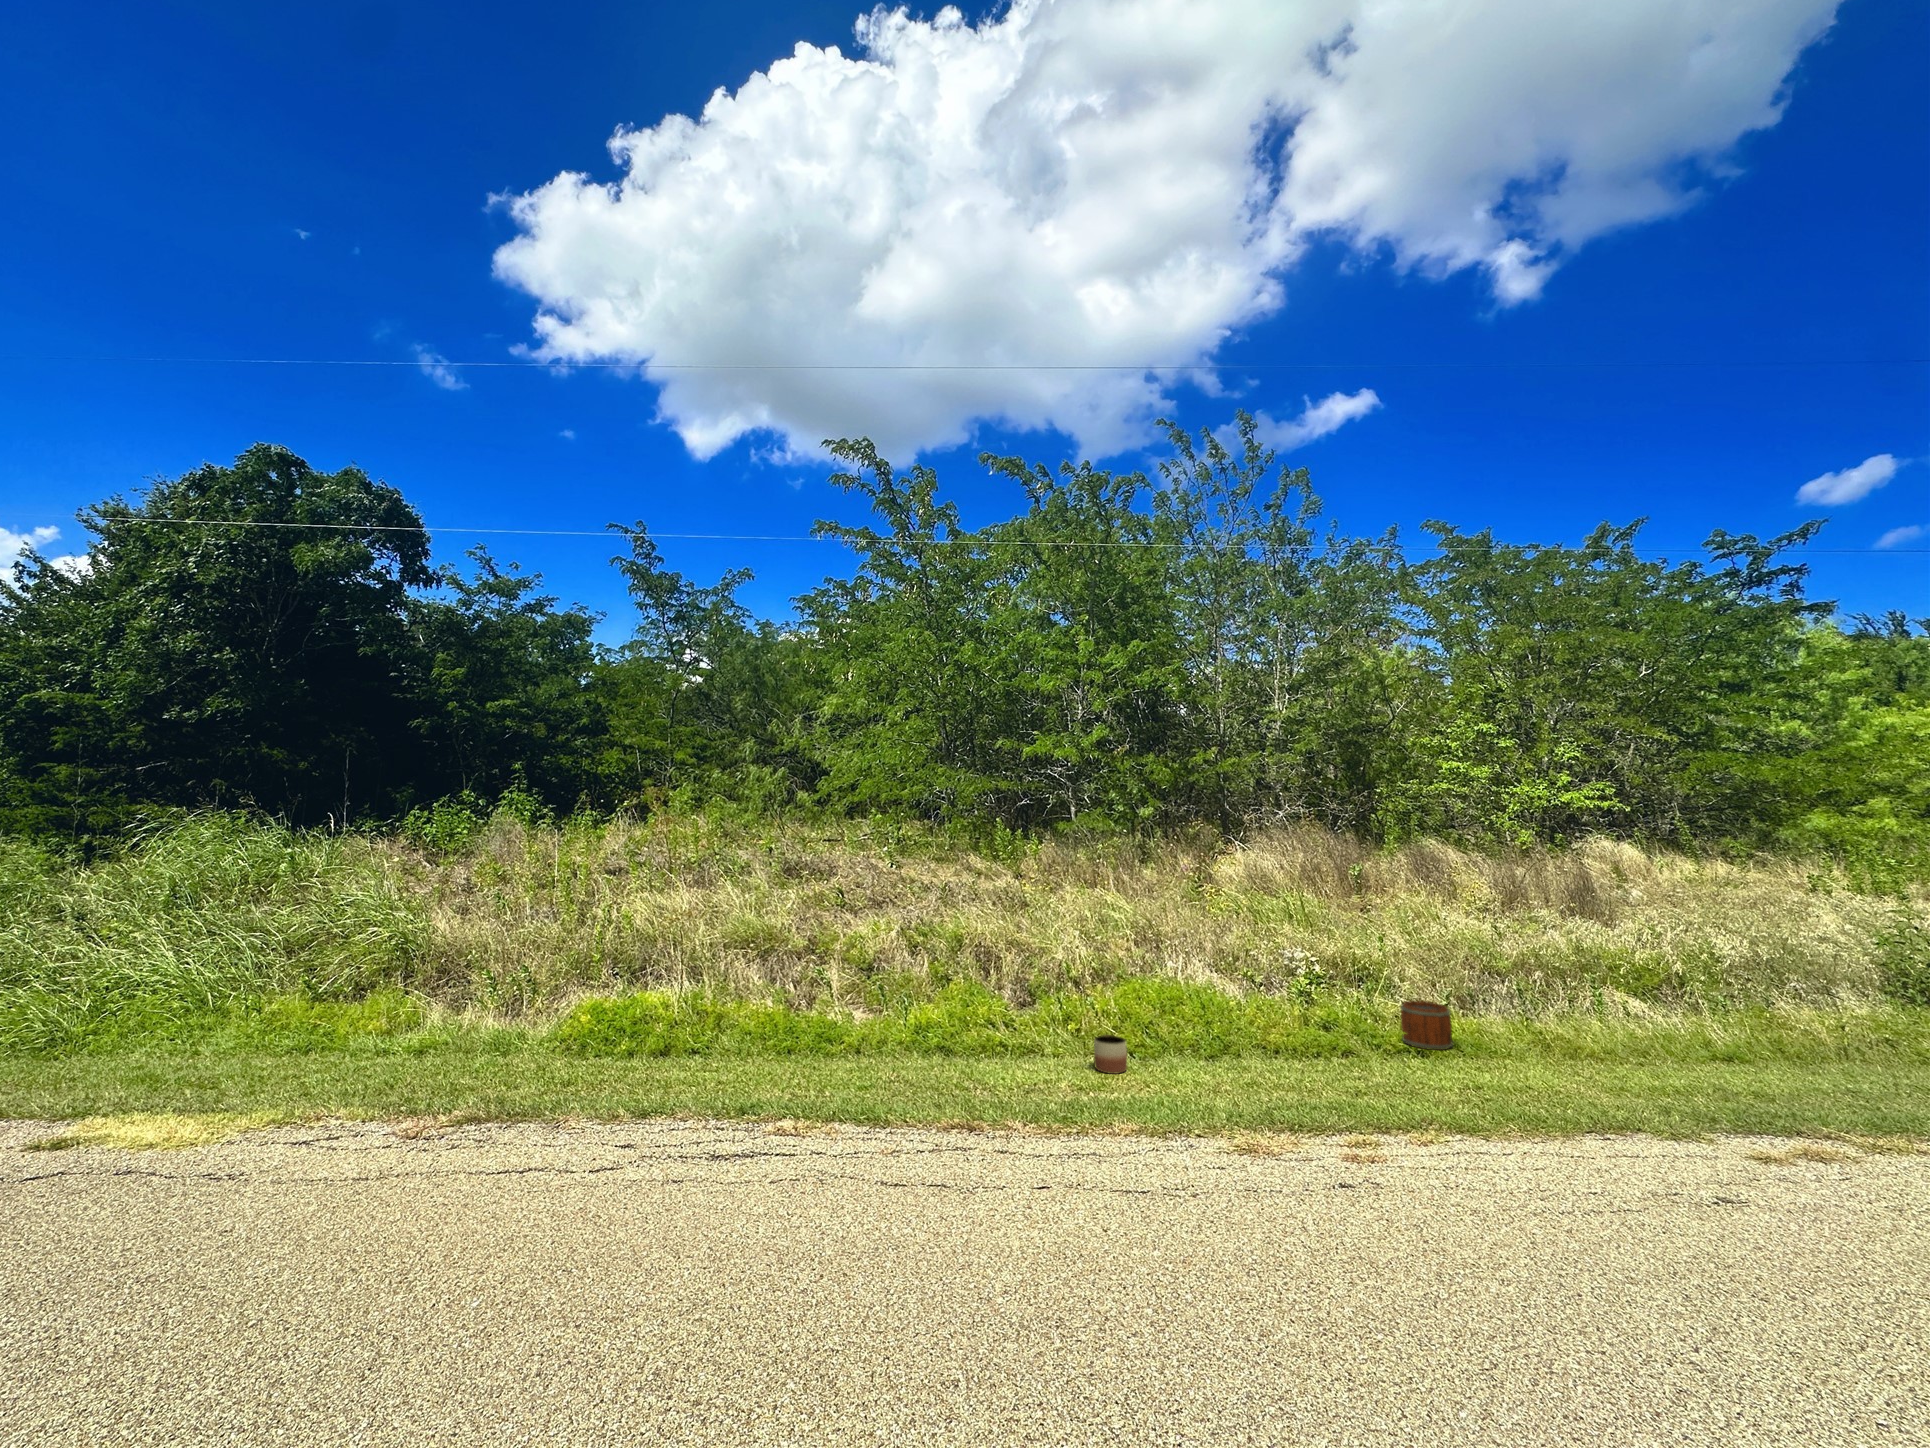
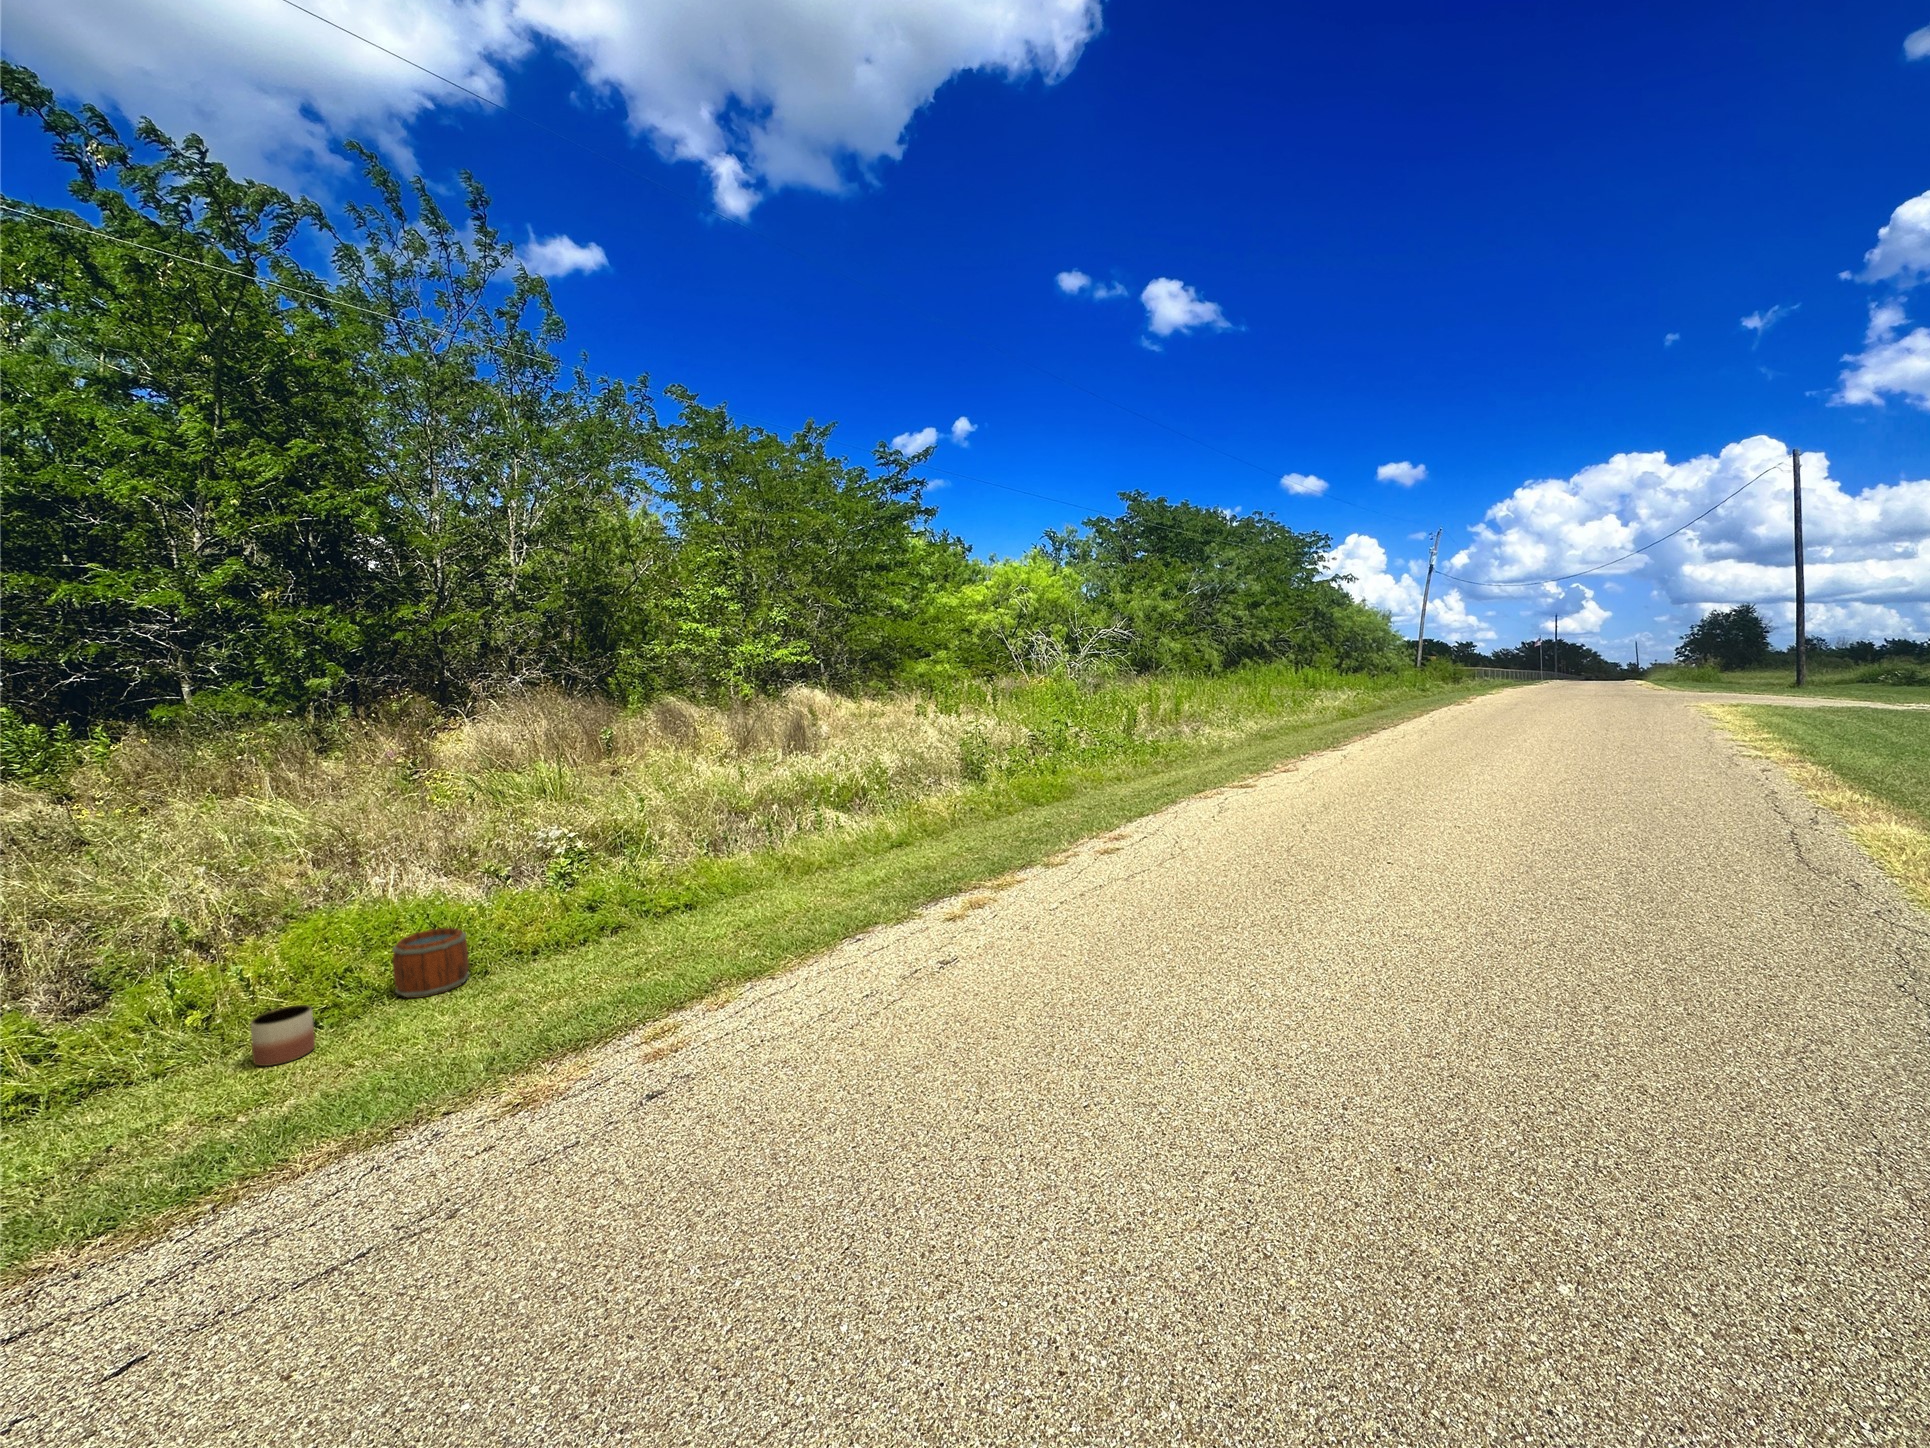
bucket: present [1400,1000,1453,1050] -> present [392,928,469,998]

